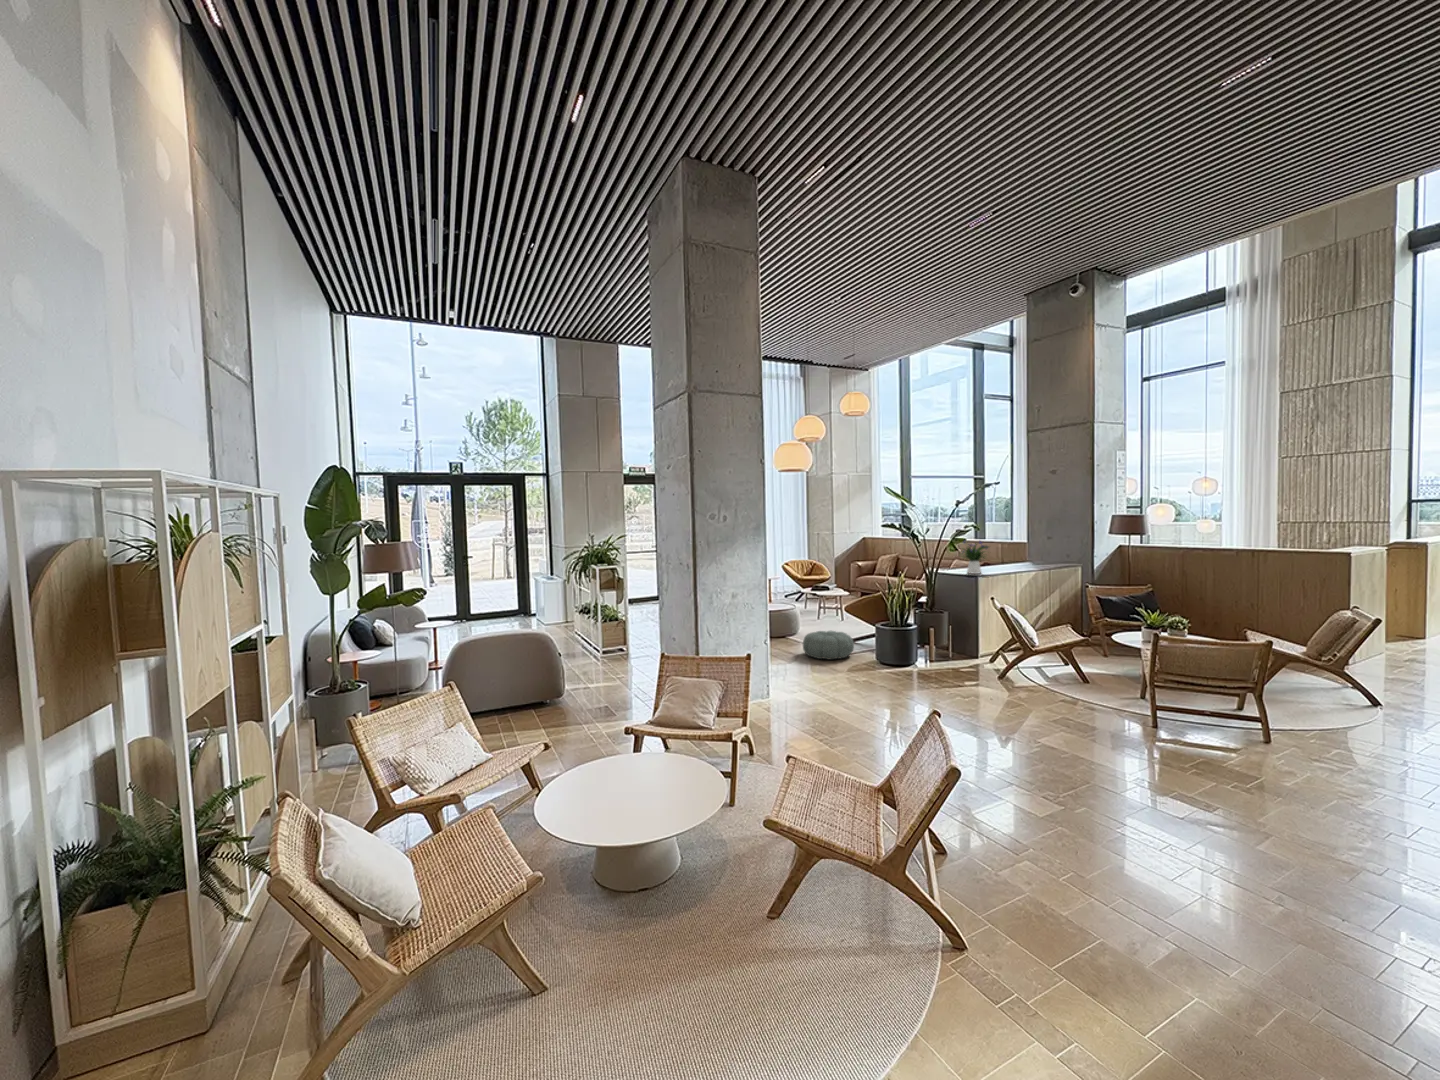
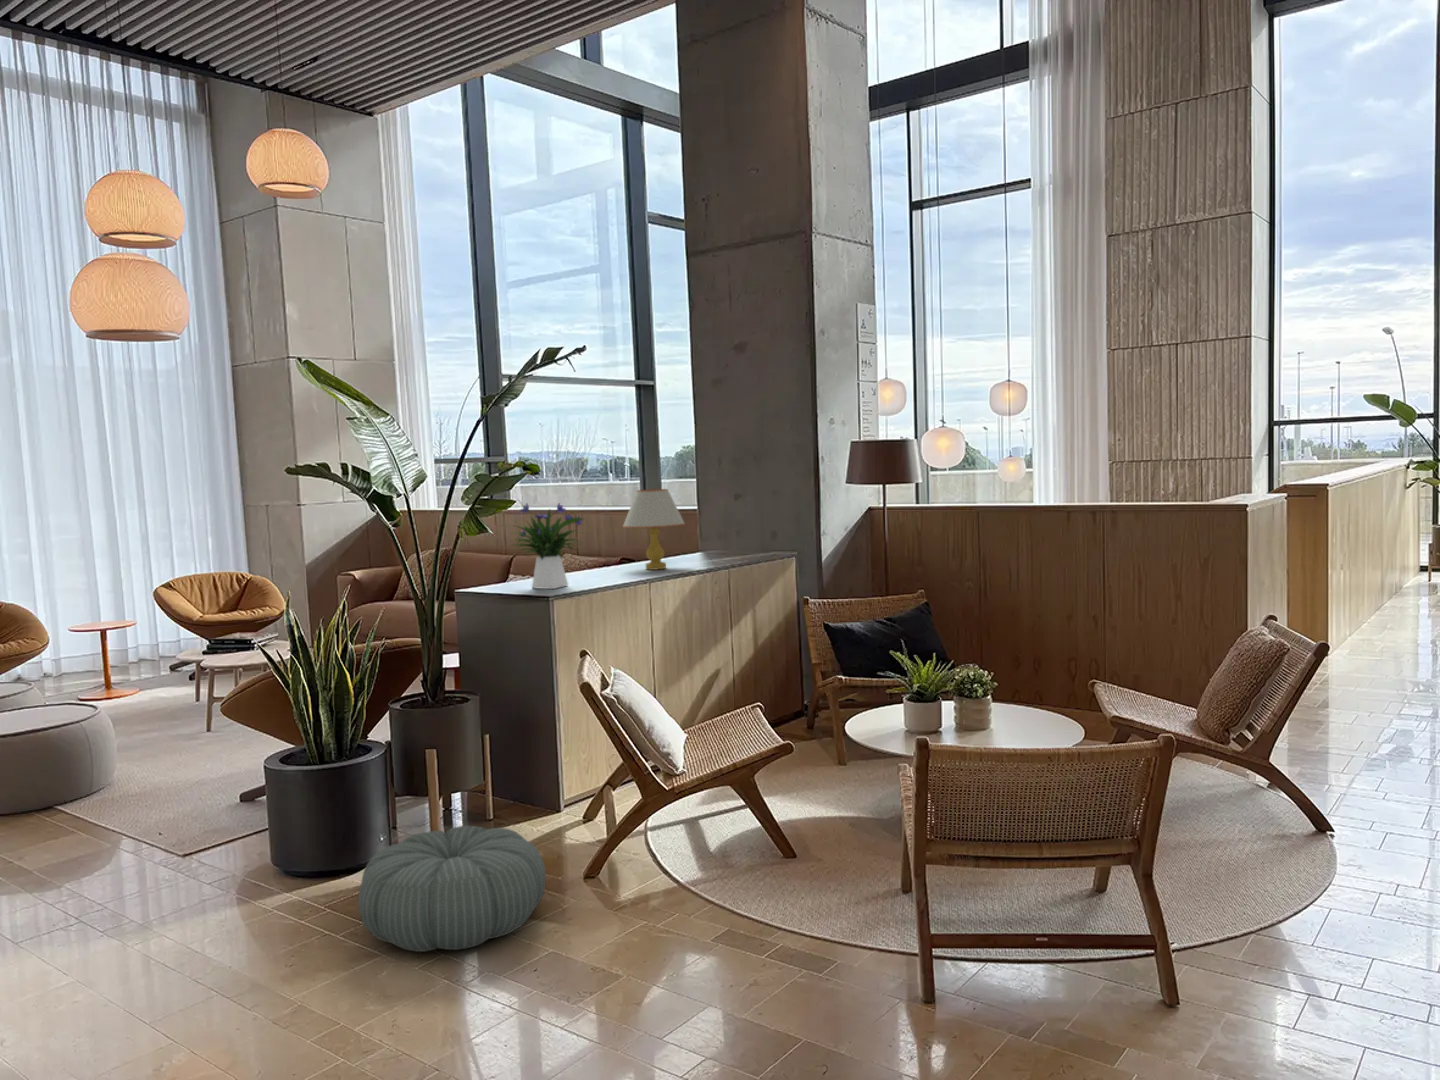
table lamp: none [1001,535,1030,569] -> present [623,489,685,570]
pouf: present [803,631,854,660] -> present [358,826,546,952]

